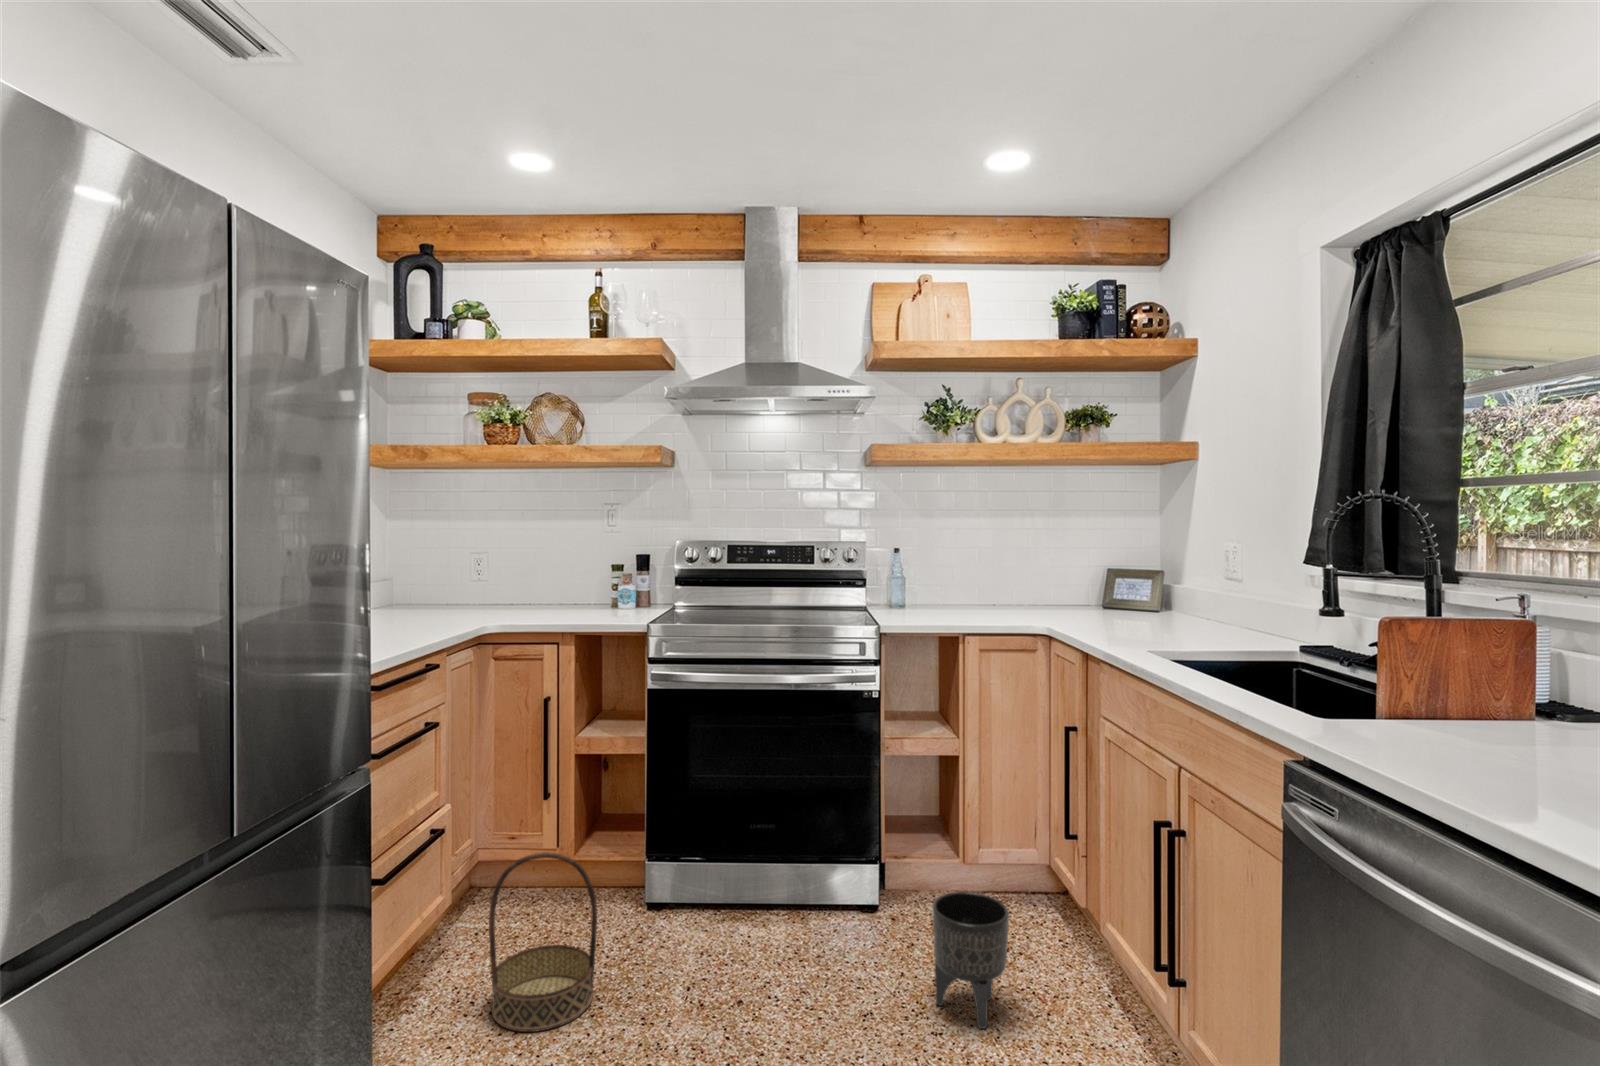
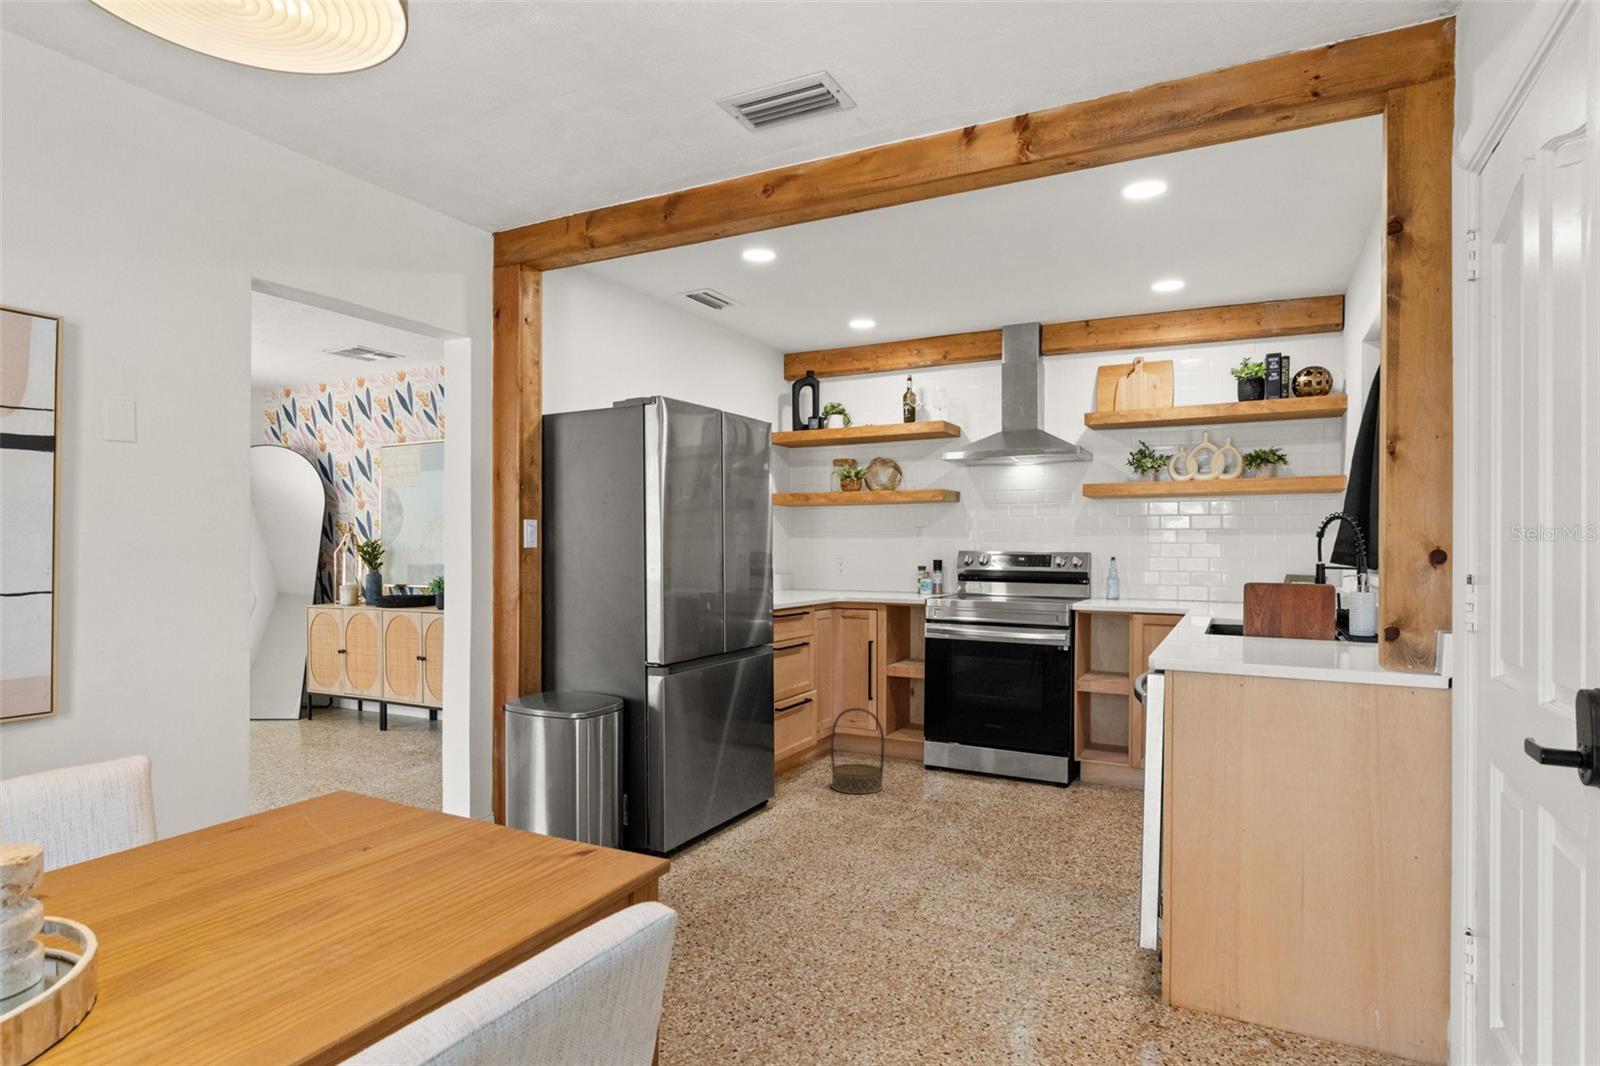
planter: present [932,892,1009,1029] -> none [1065,754,1111,824]

